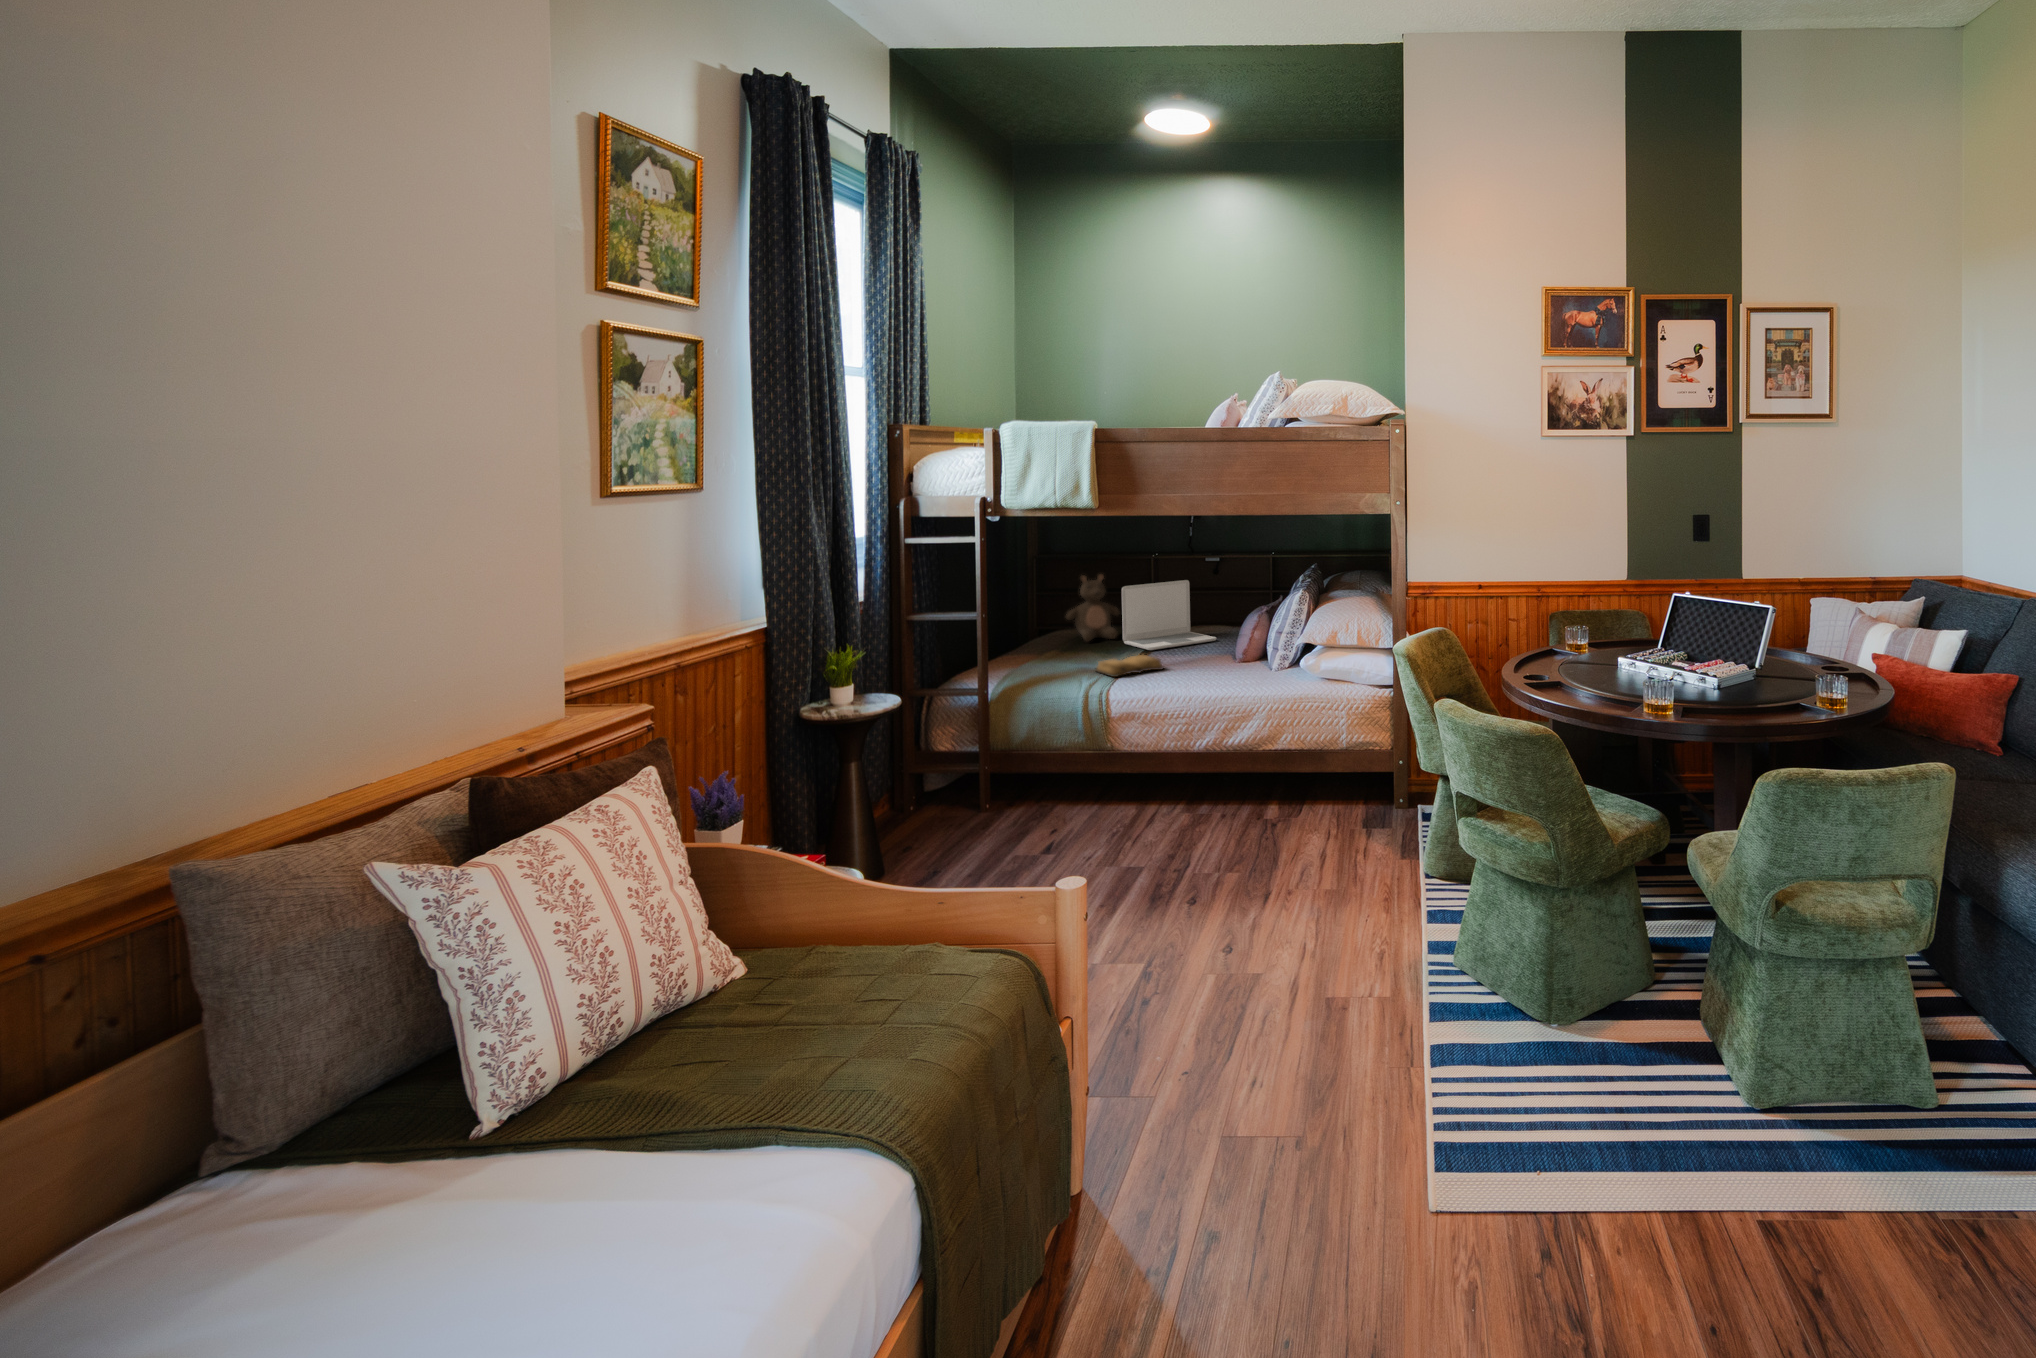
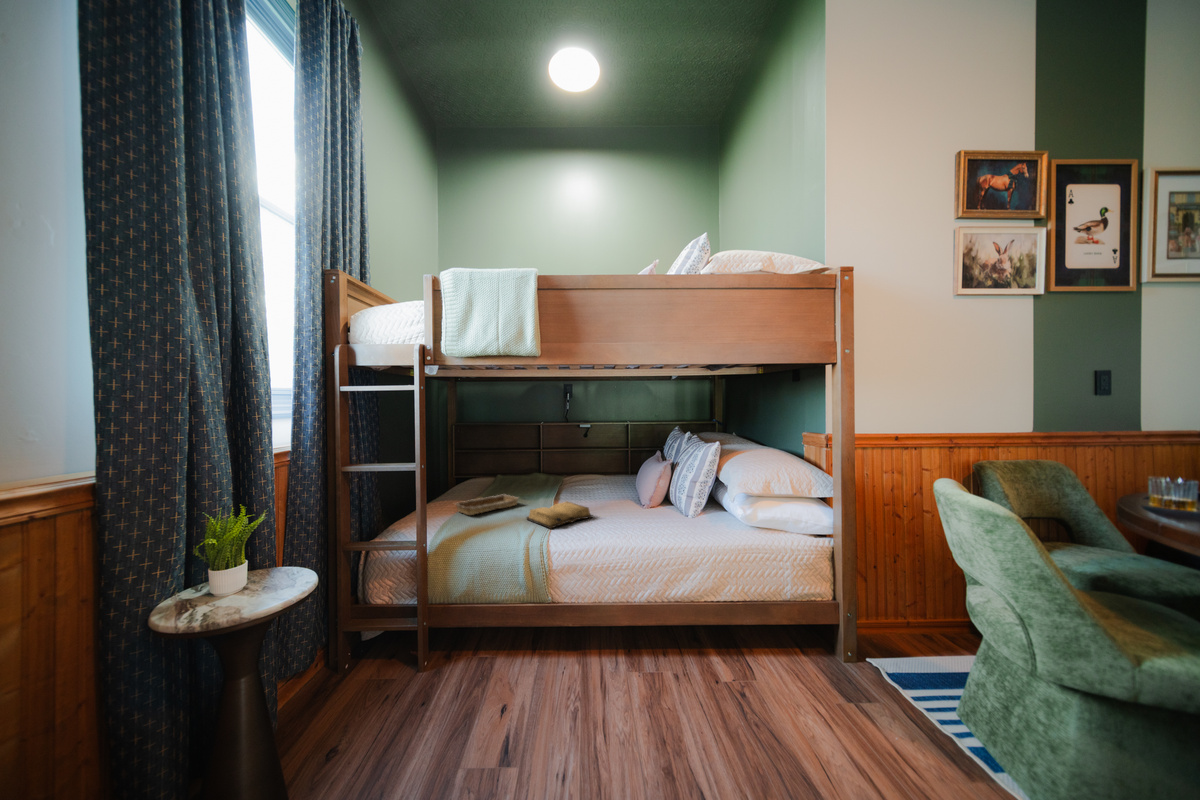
stuffed bear: present [1066,574,1119,641] -> none [485,430,527,485]
laptop: present [1122,580,1216,650] -> none [533,435,610,494]
tray: none [1019,650,1095,668] -> present [456,495,518,515]

